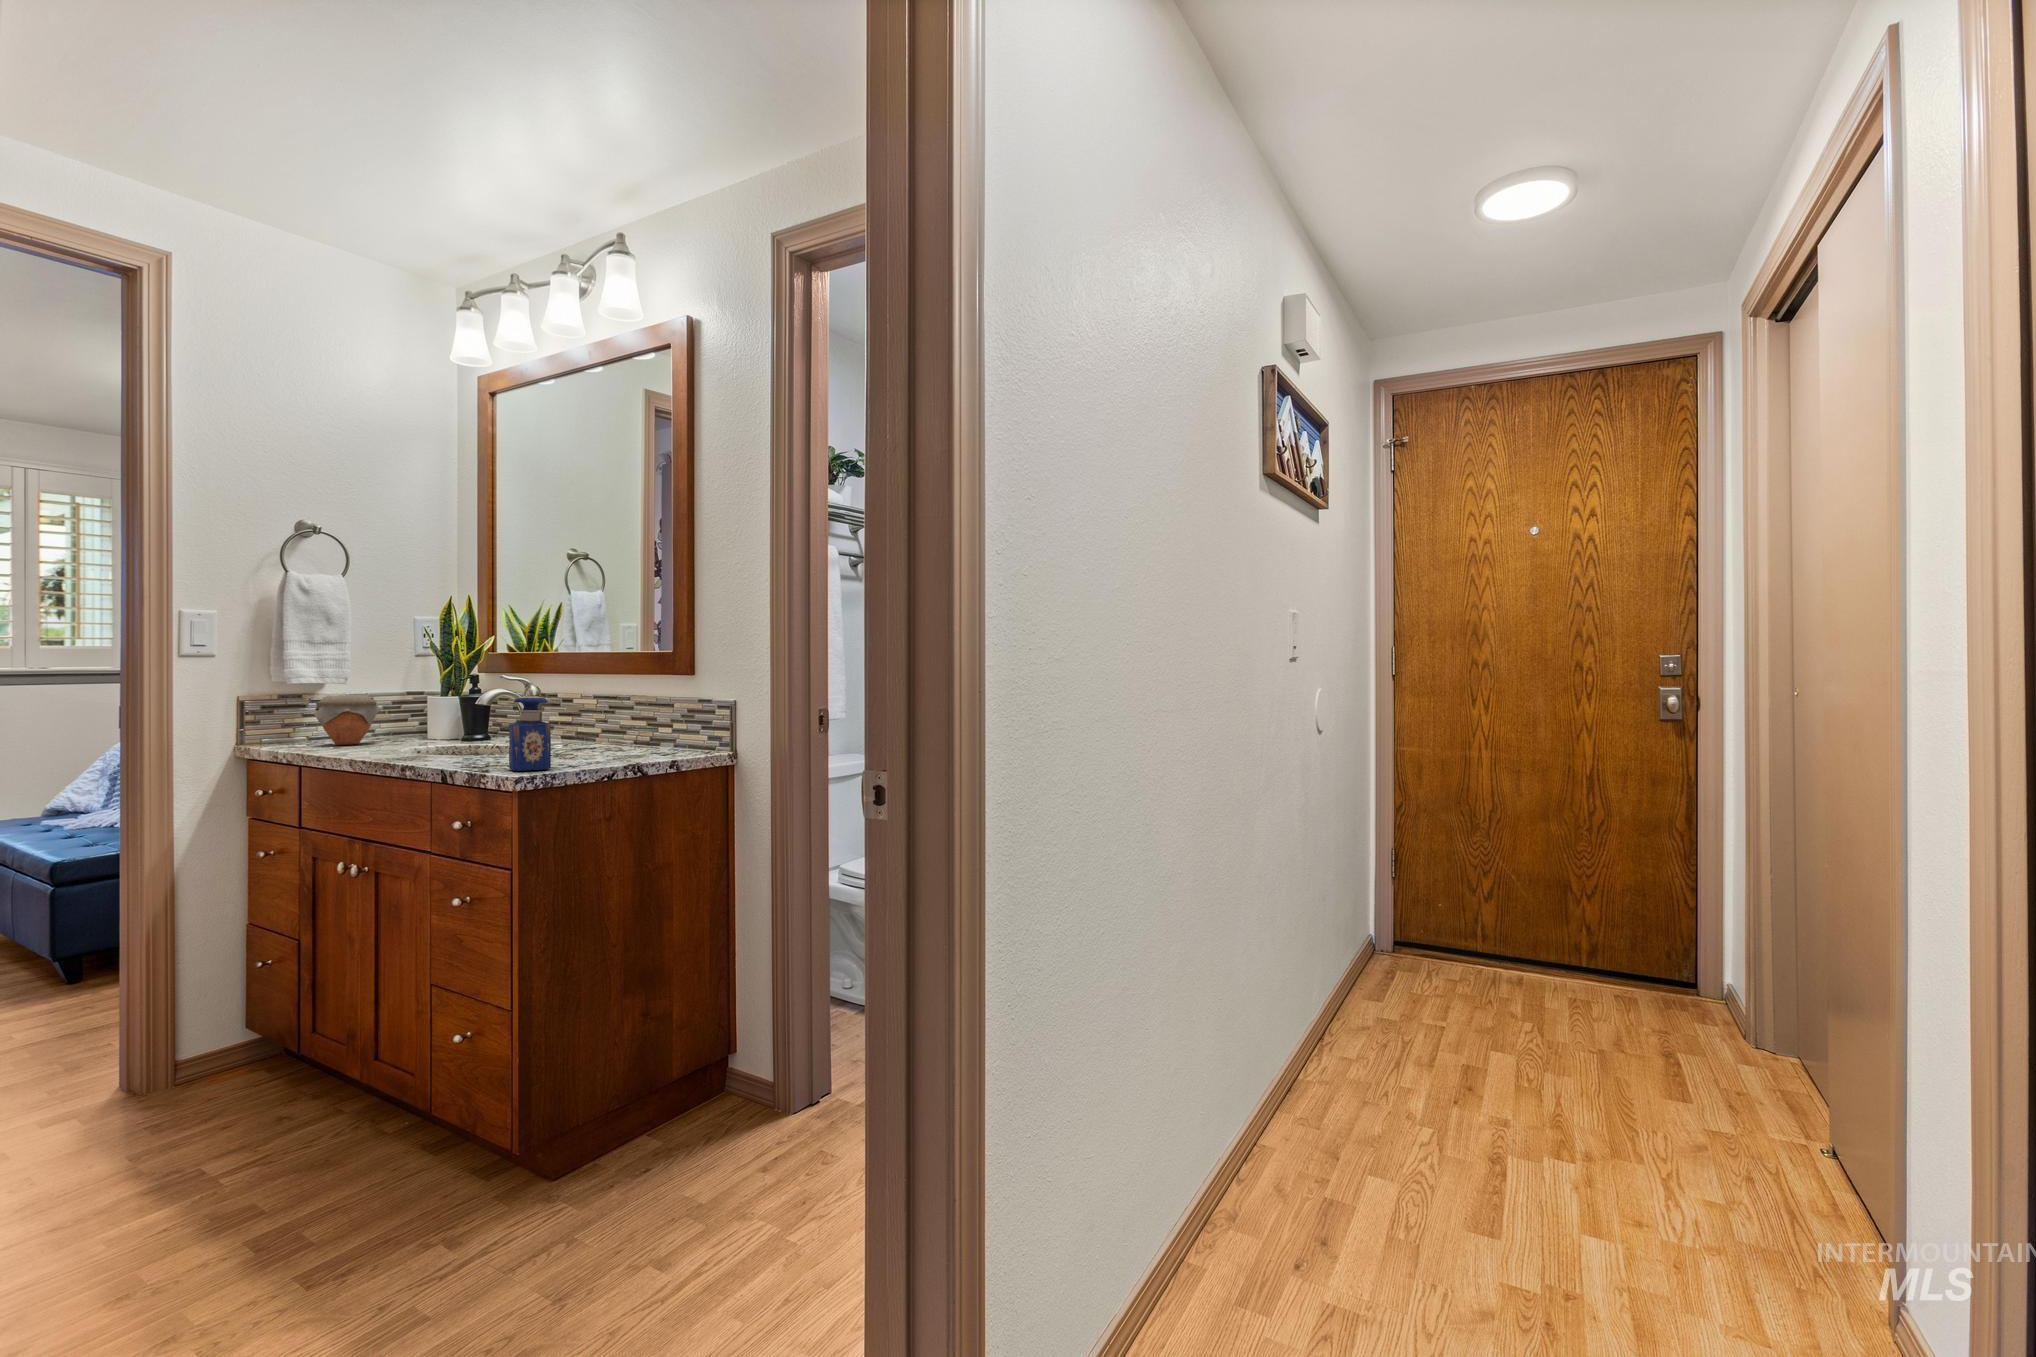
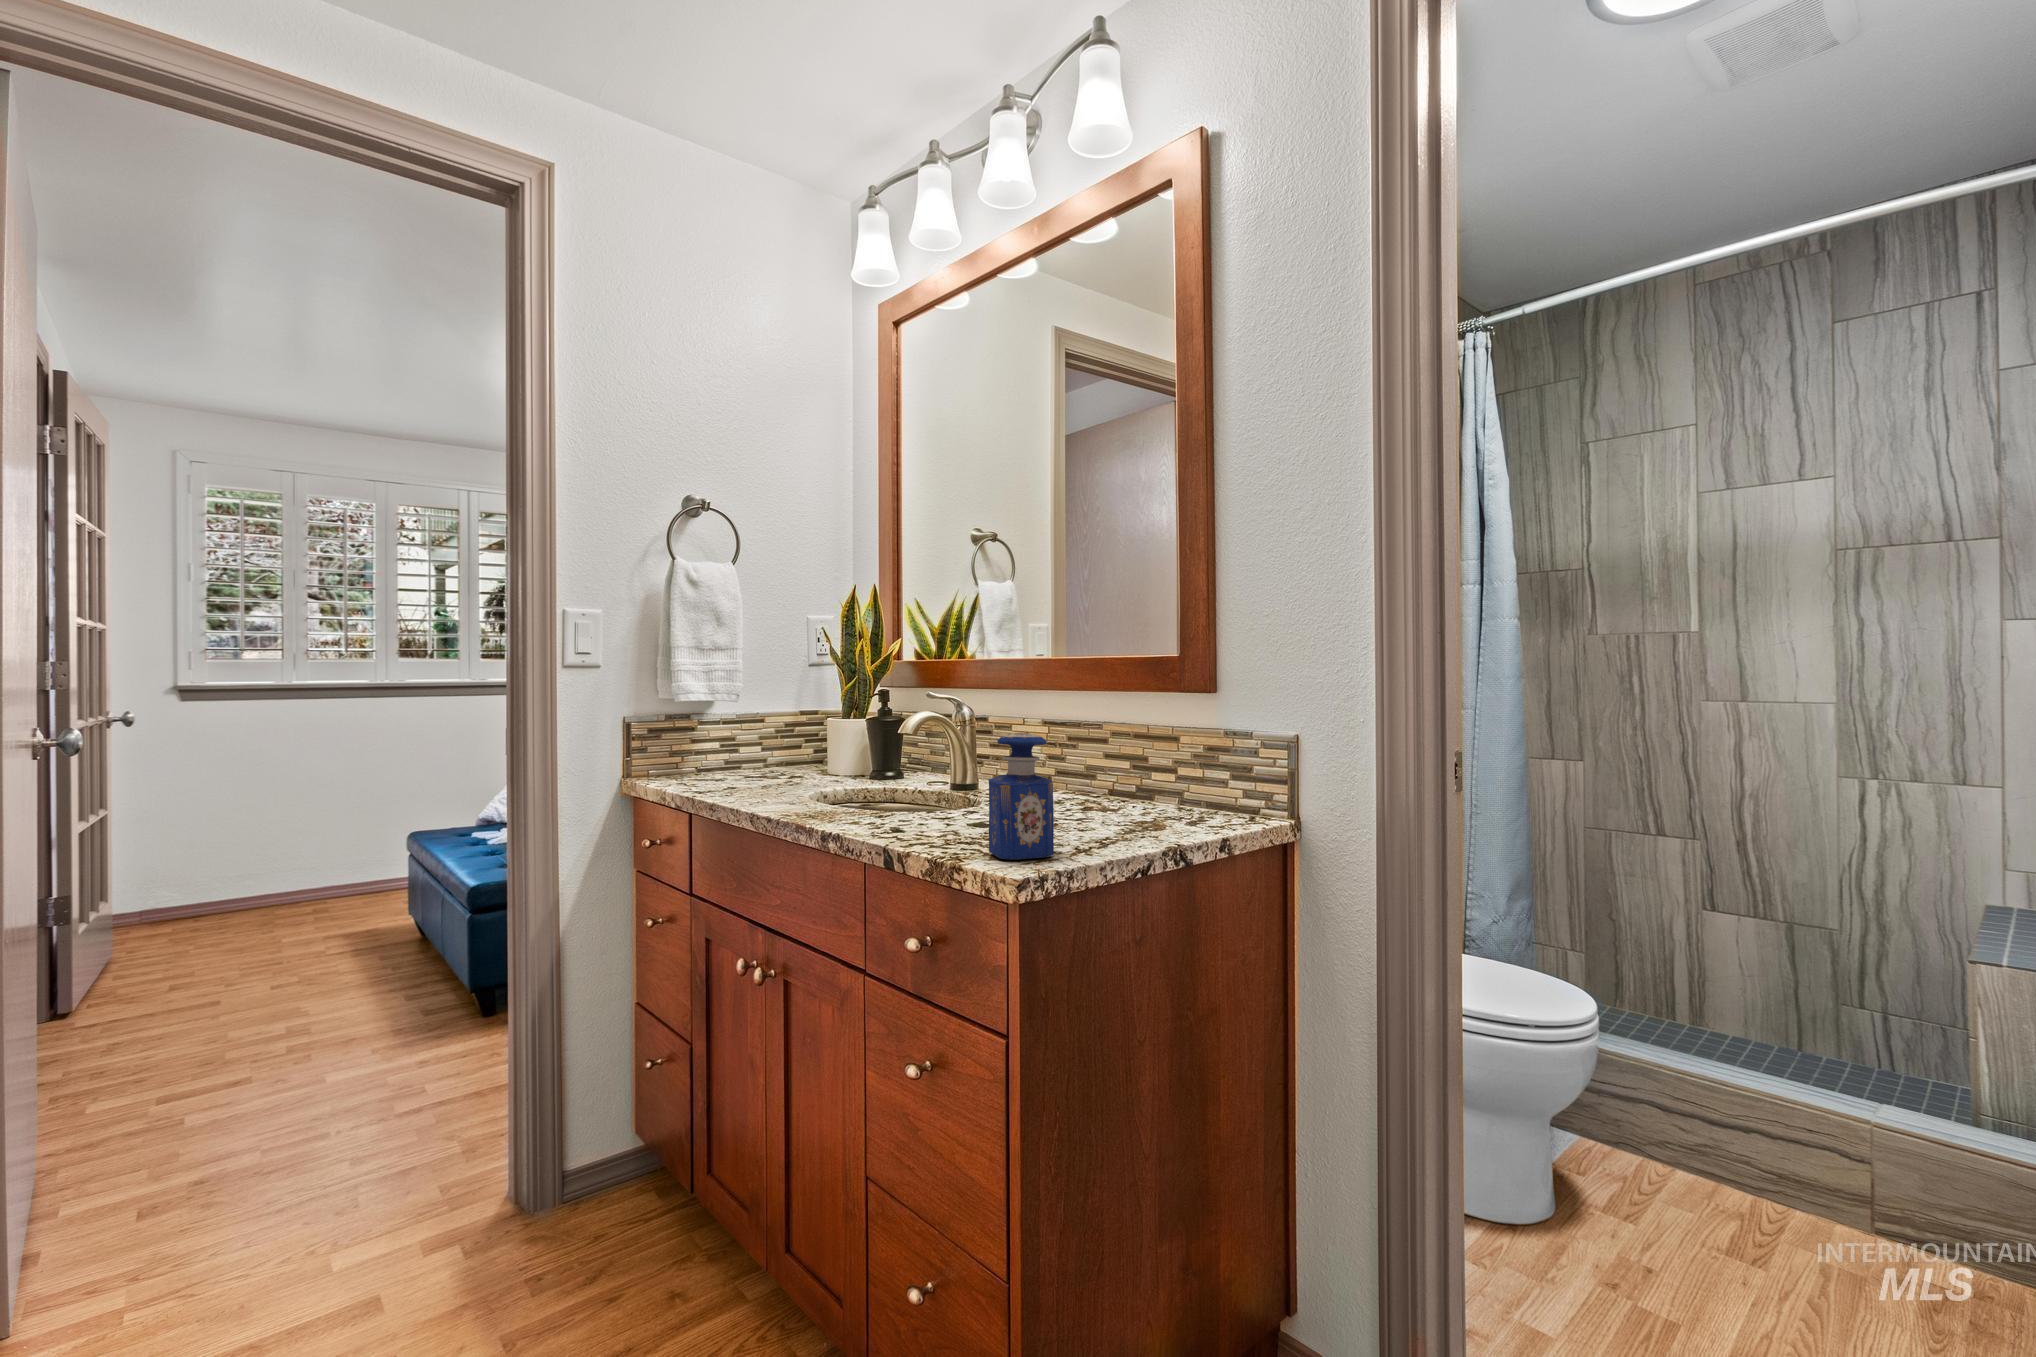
jar: present [314,695,380,745] -> none [705,716,777,782]

